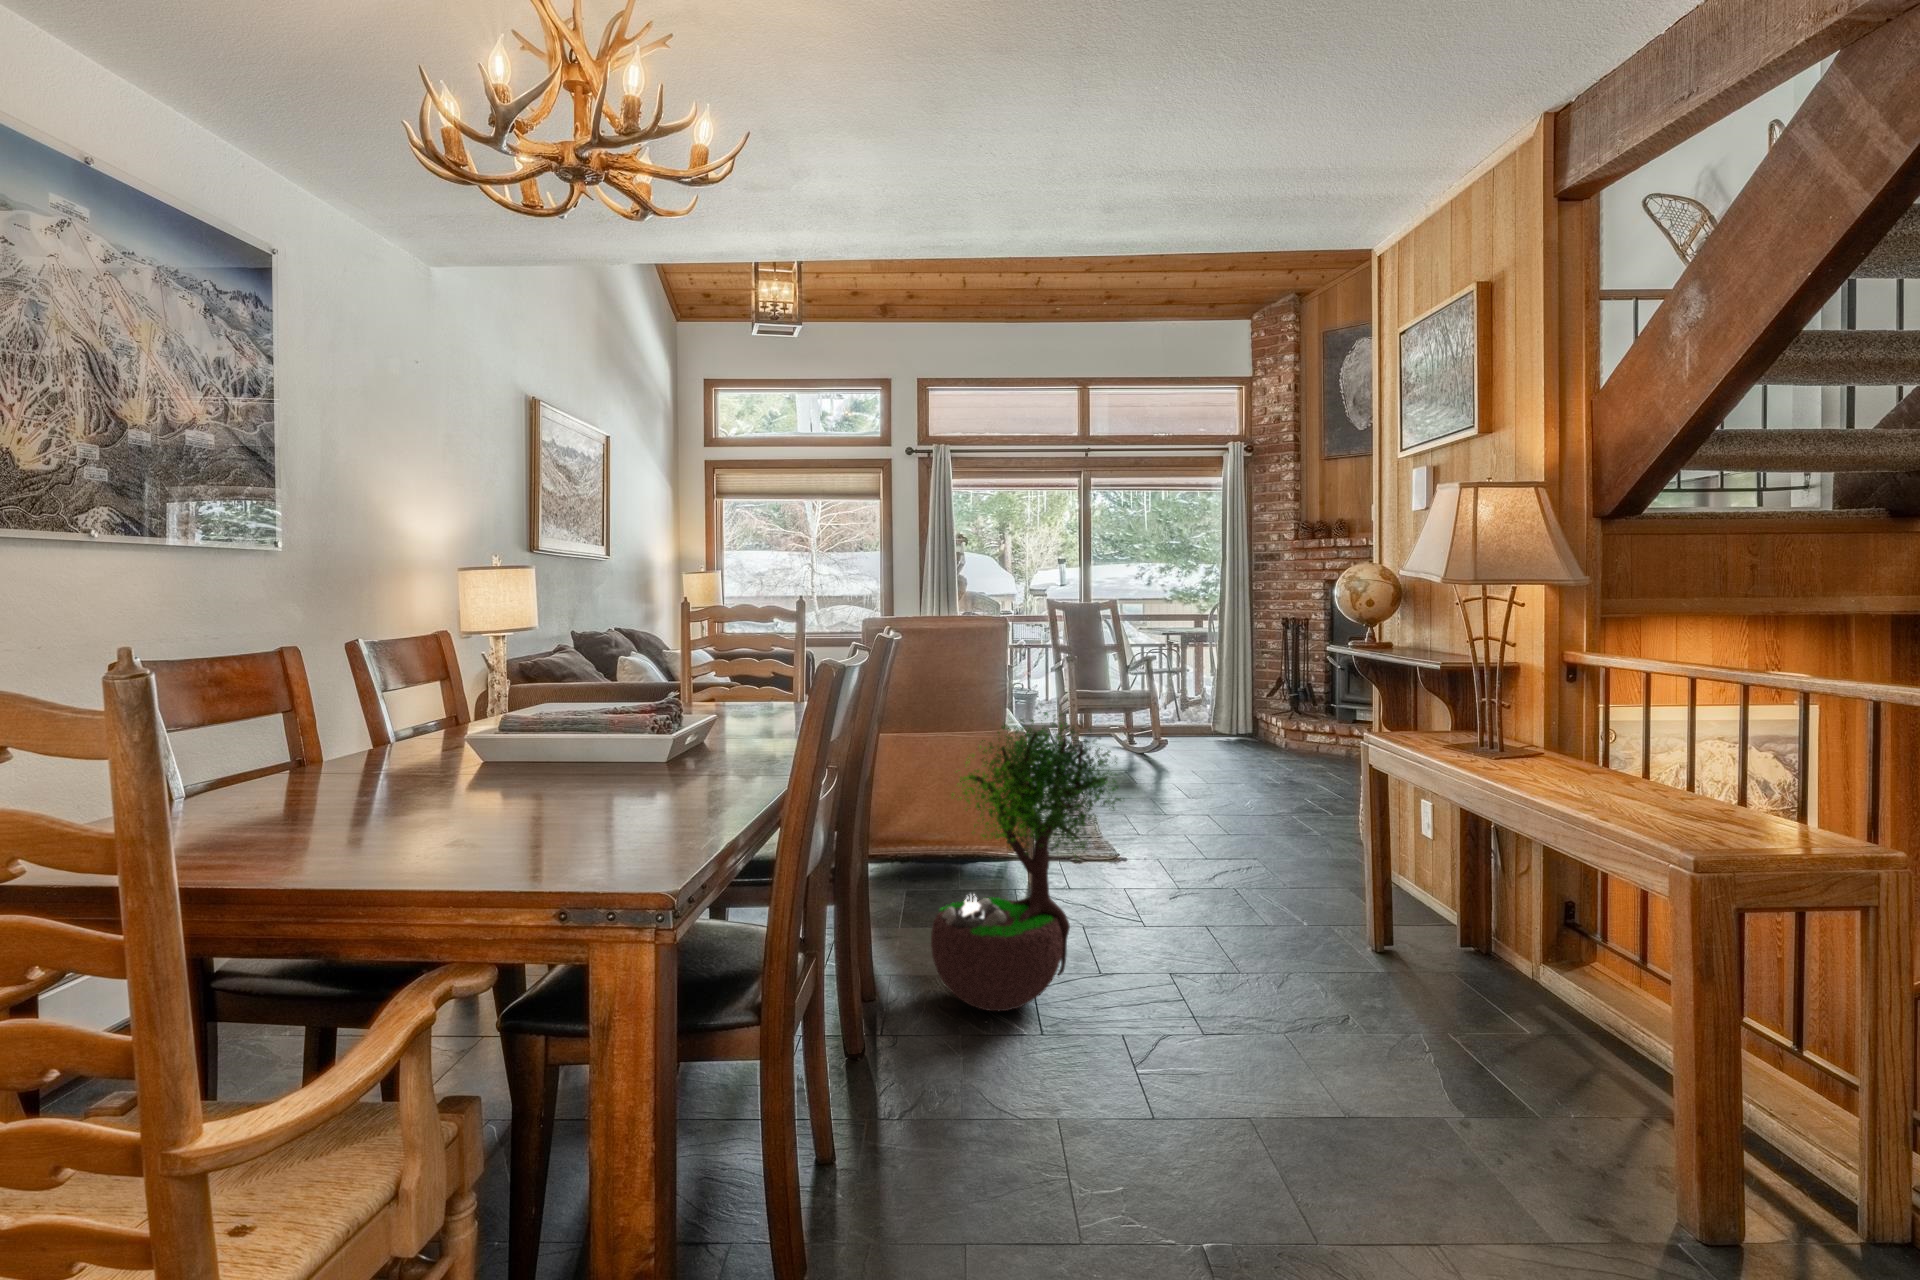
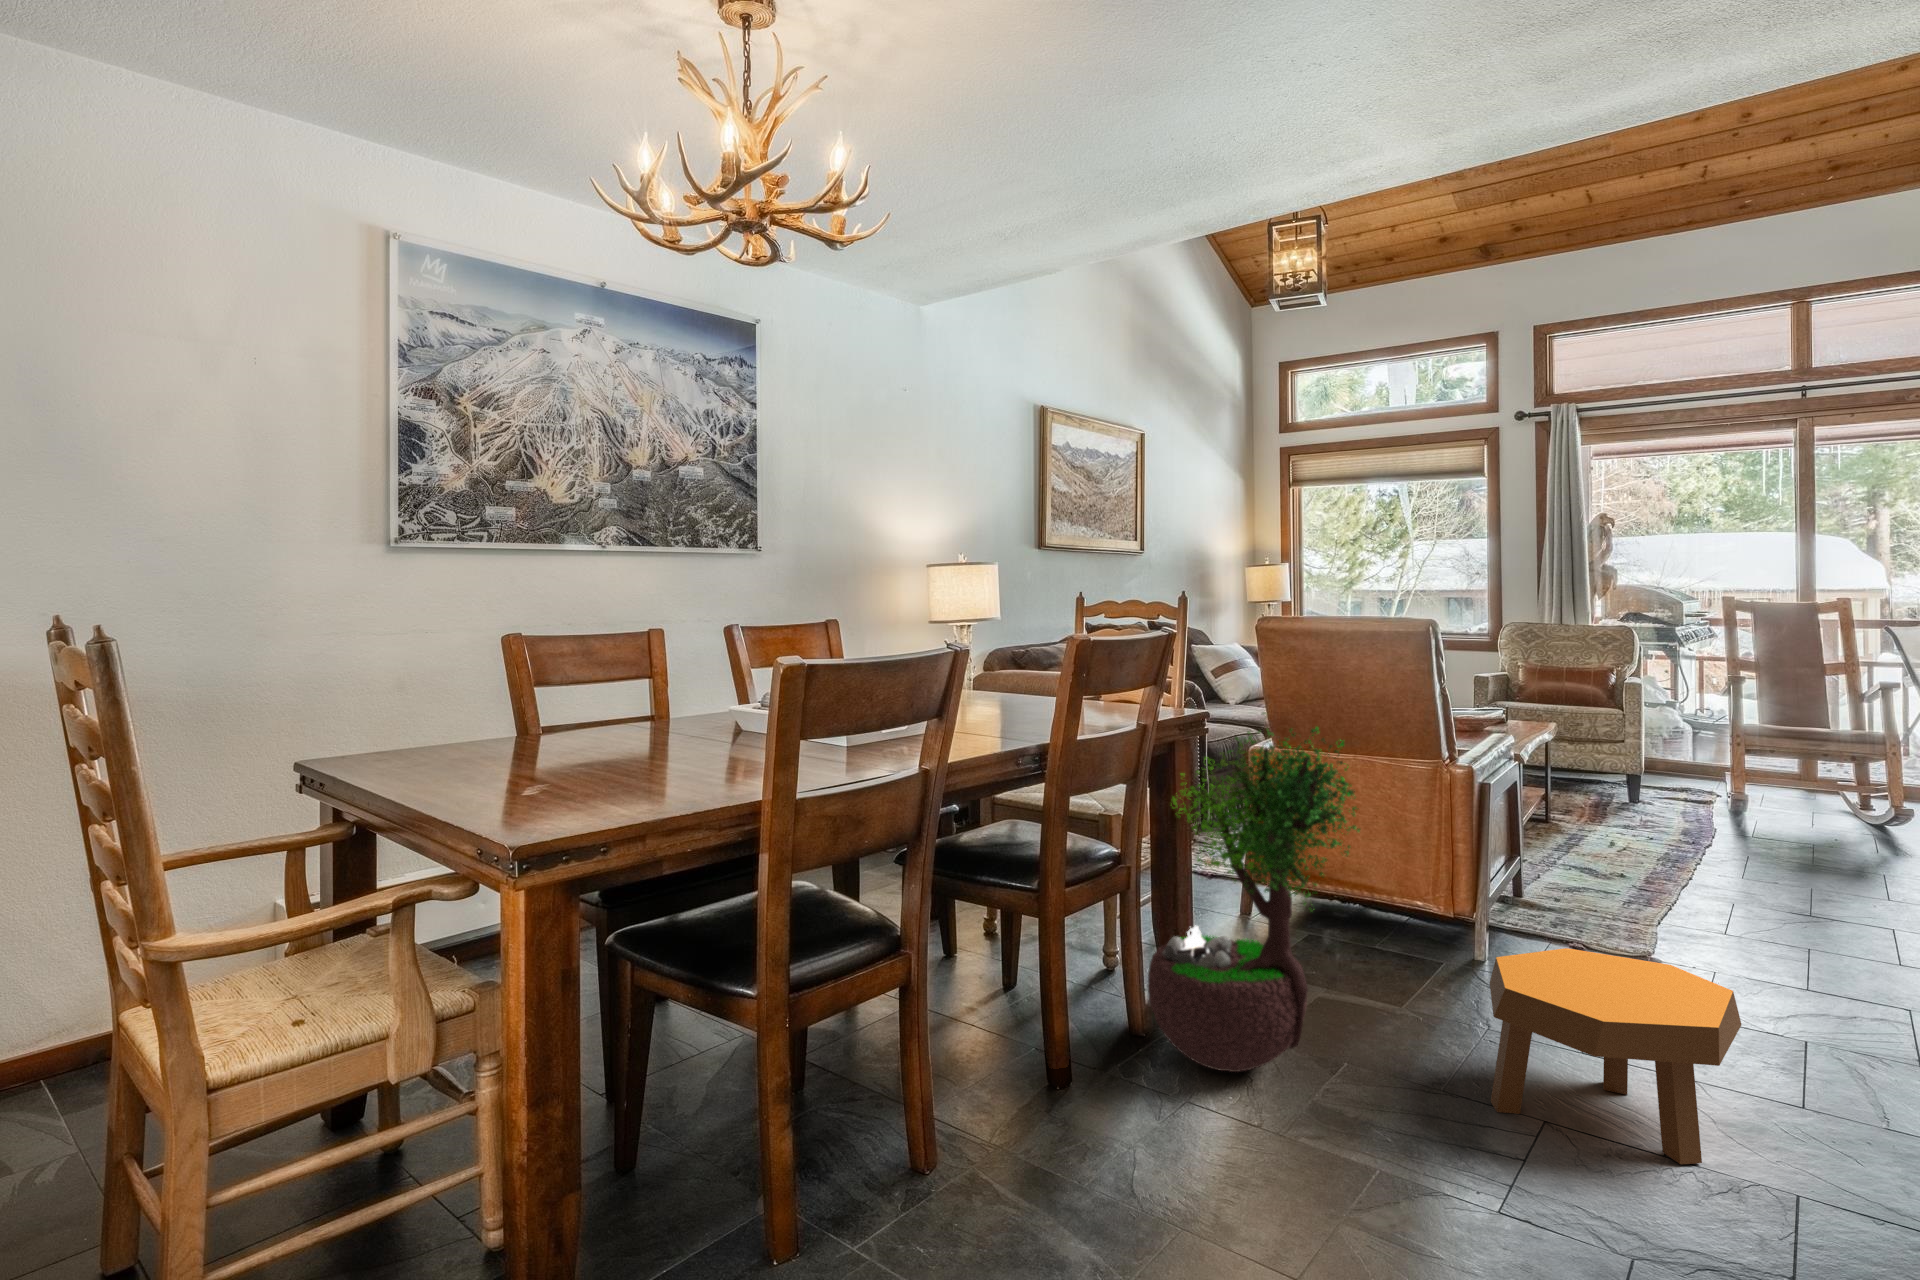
footstool: none [1151,855,1314,982] -> present [1490,948,1741,1164]

